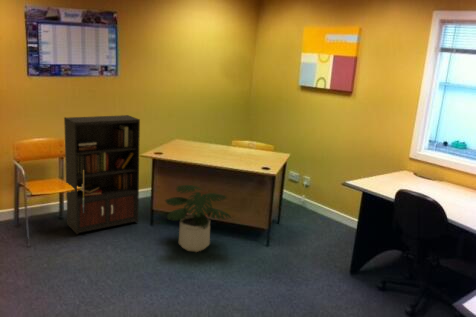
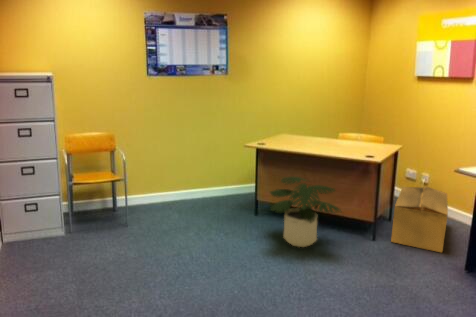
bookcase: present [64,115,140,234] -> none [176,109,246,223]
cardboard box: none [274,190,322,248] -> present [391,186,448,252]

